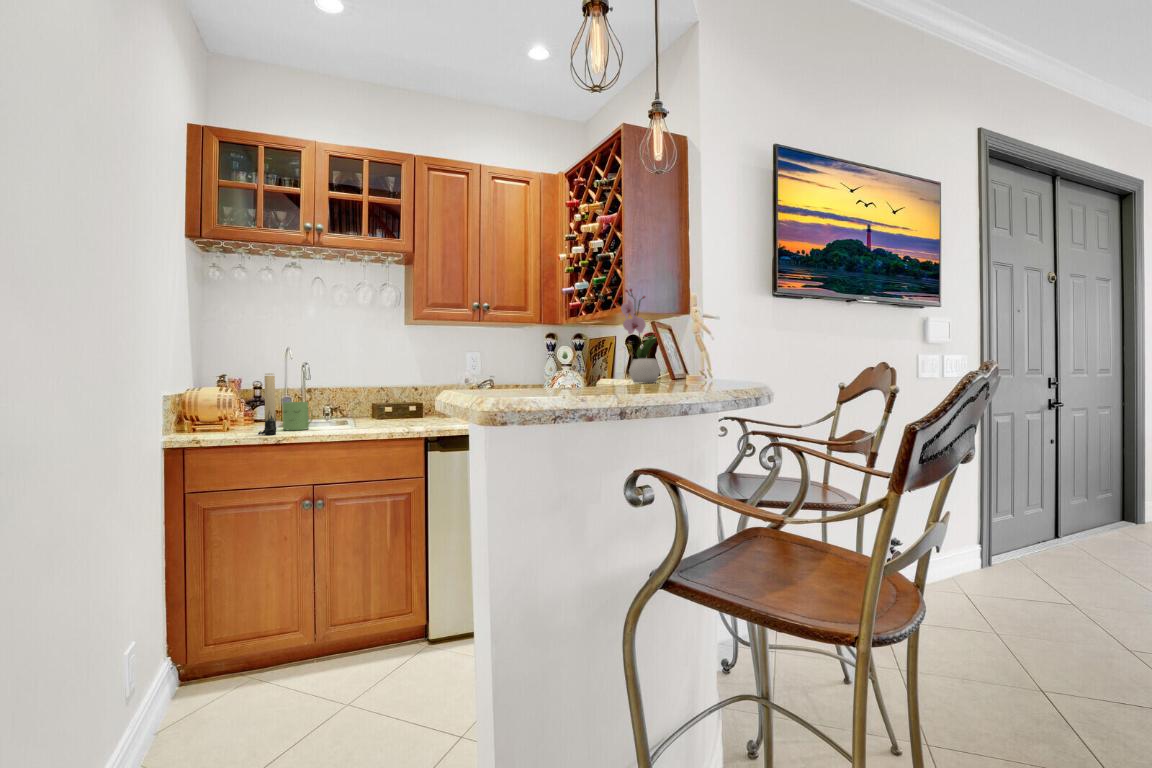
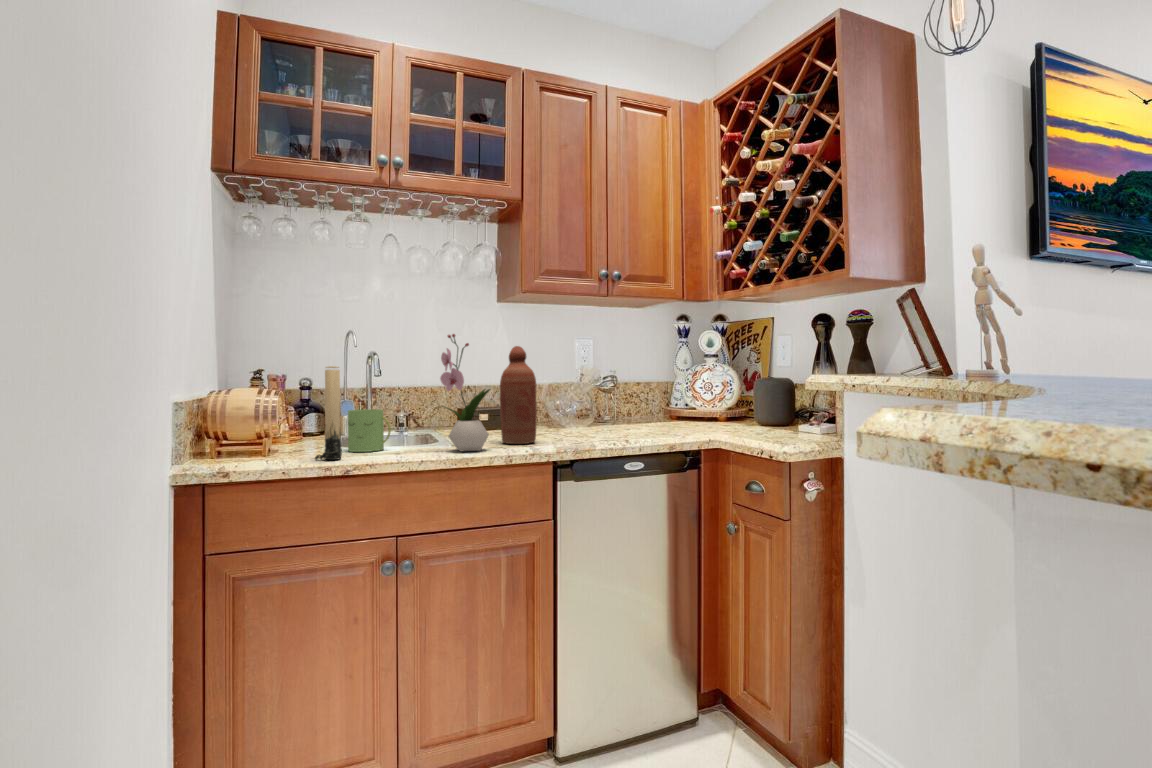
flower arrangement: present [621,289,660,383] -> present [440,334,490,451]
bottle: none [393,358,419,425] -> present [500,346,537,444]

